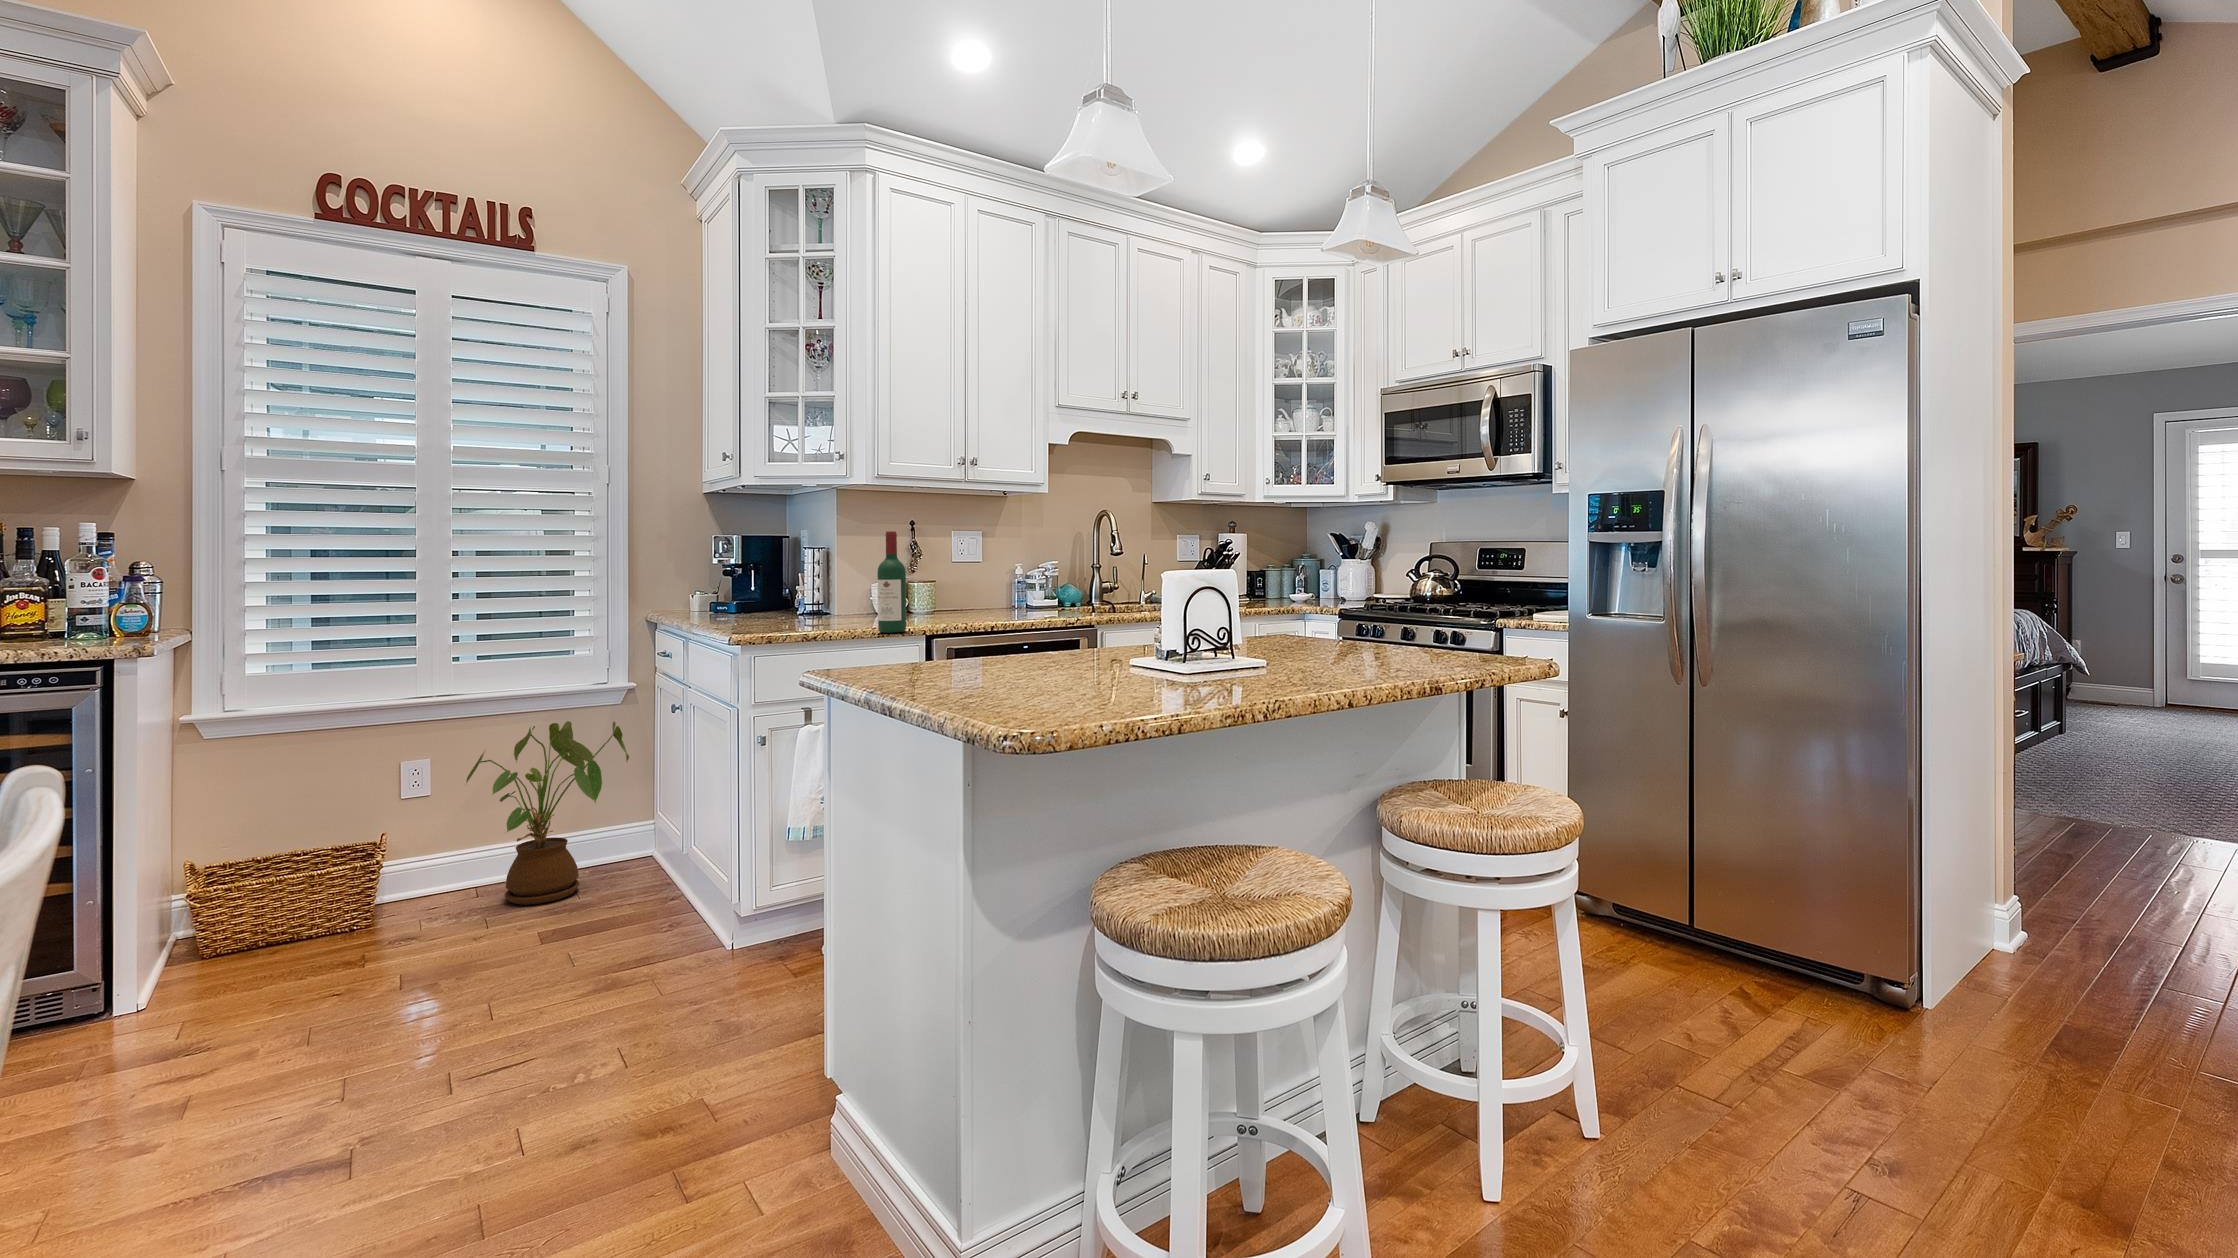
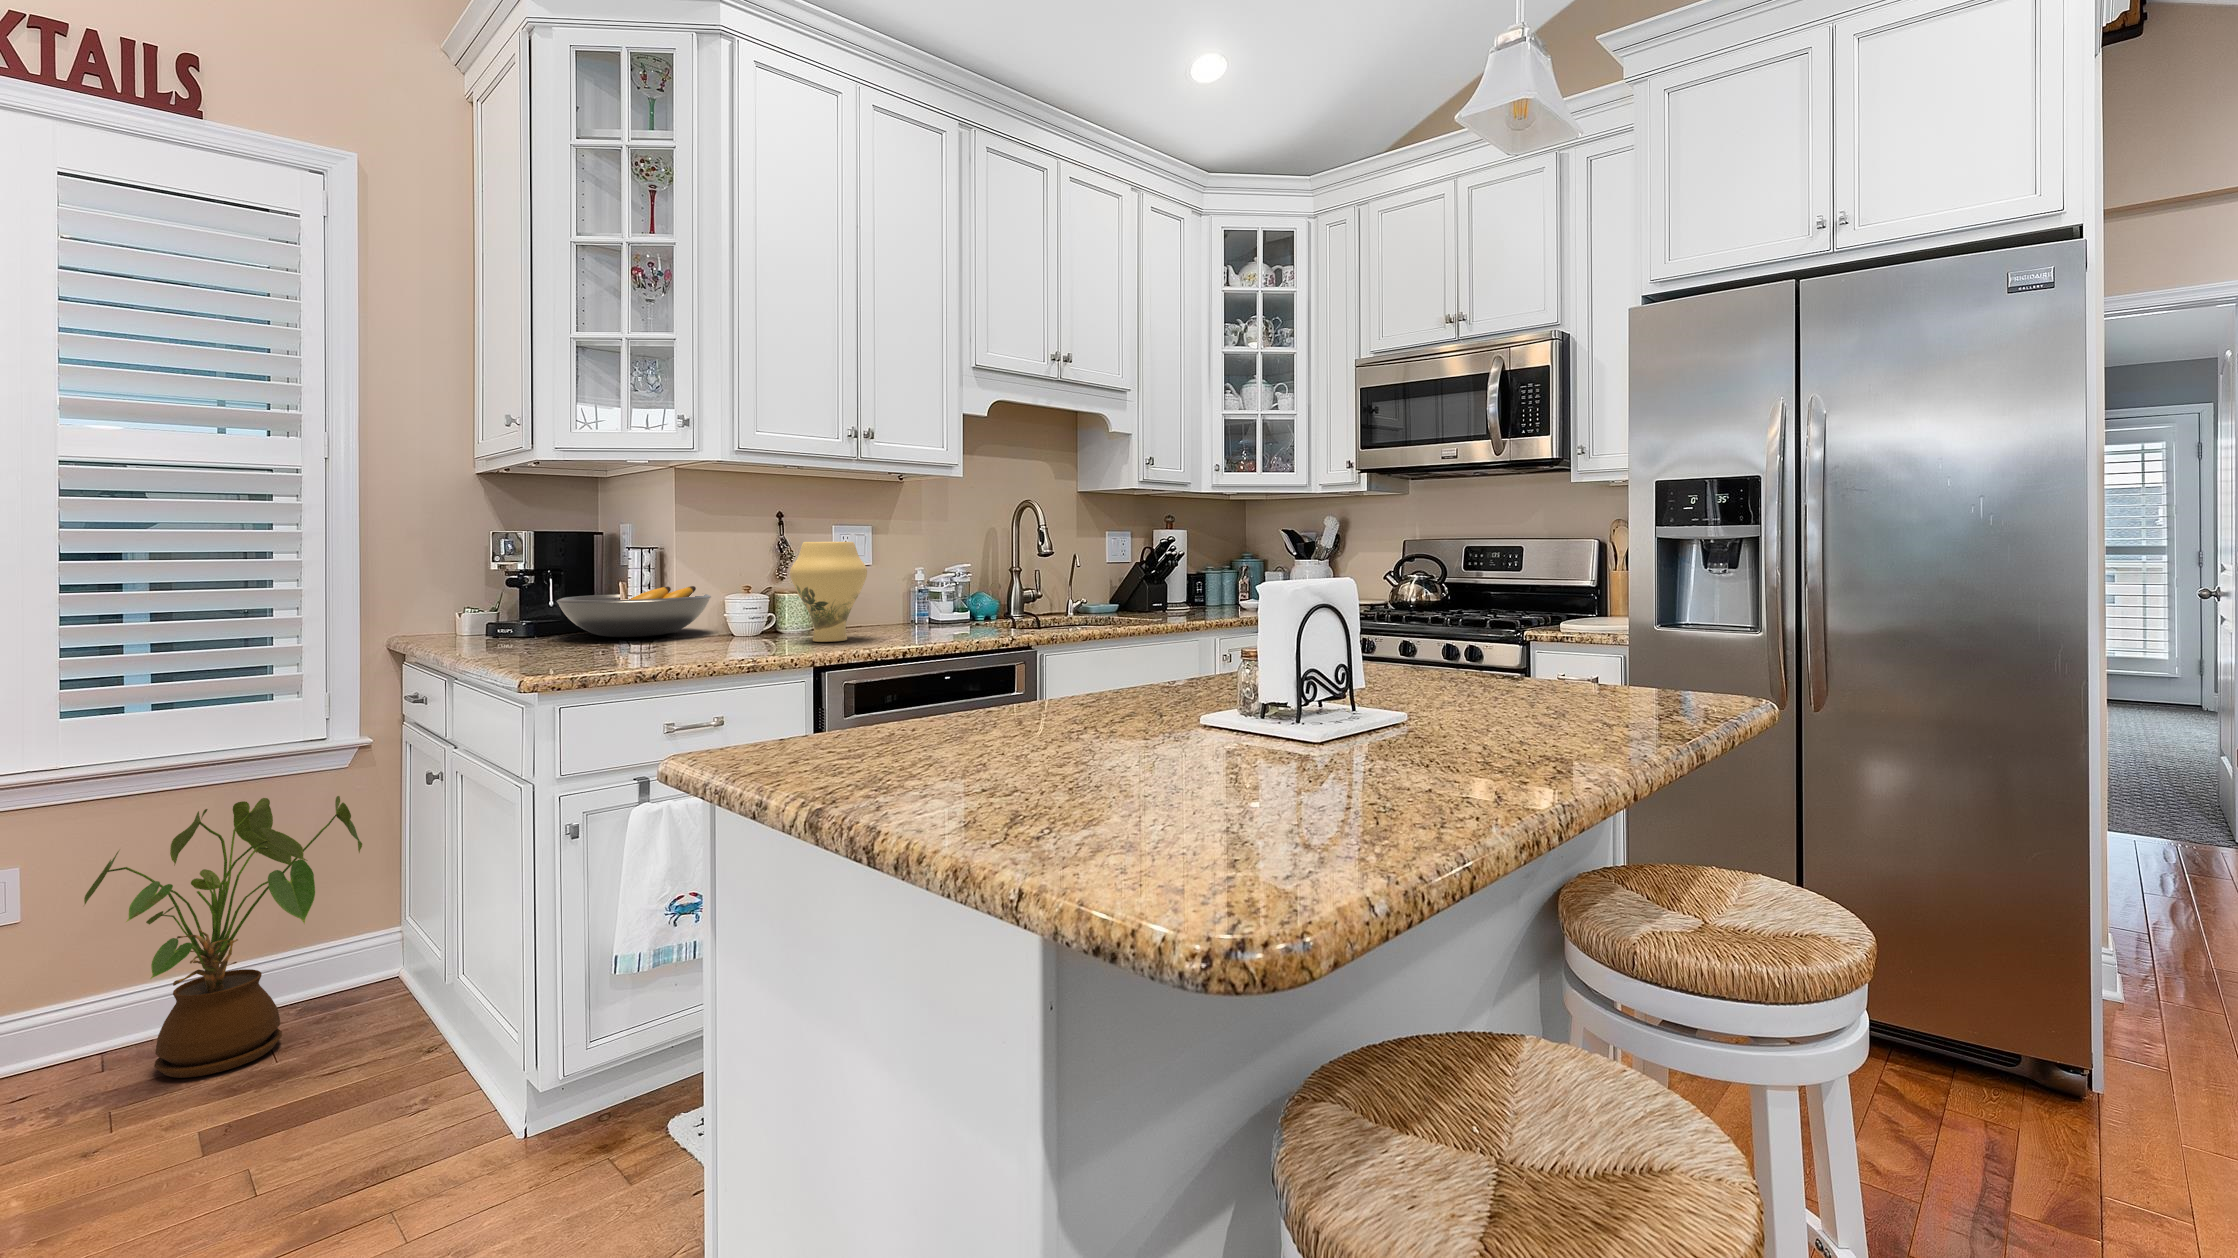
wine bottle: present [878,531,906,633] -> none [746,525,788,667]
vase: none [915,543,970,618] -> present [790,542,867,642]
fruit bowl: none [755,576,862,613] -> present [556,586,711,637]

